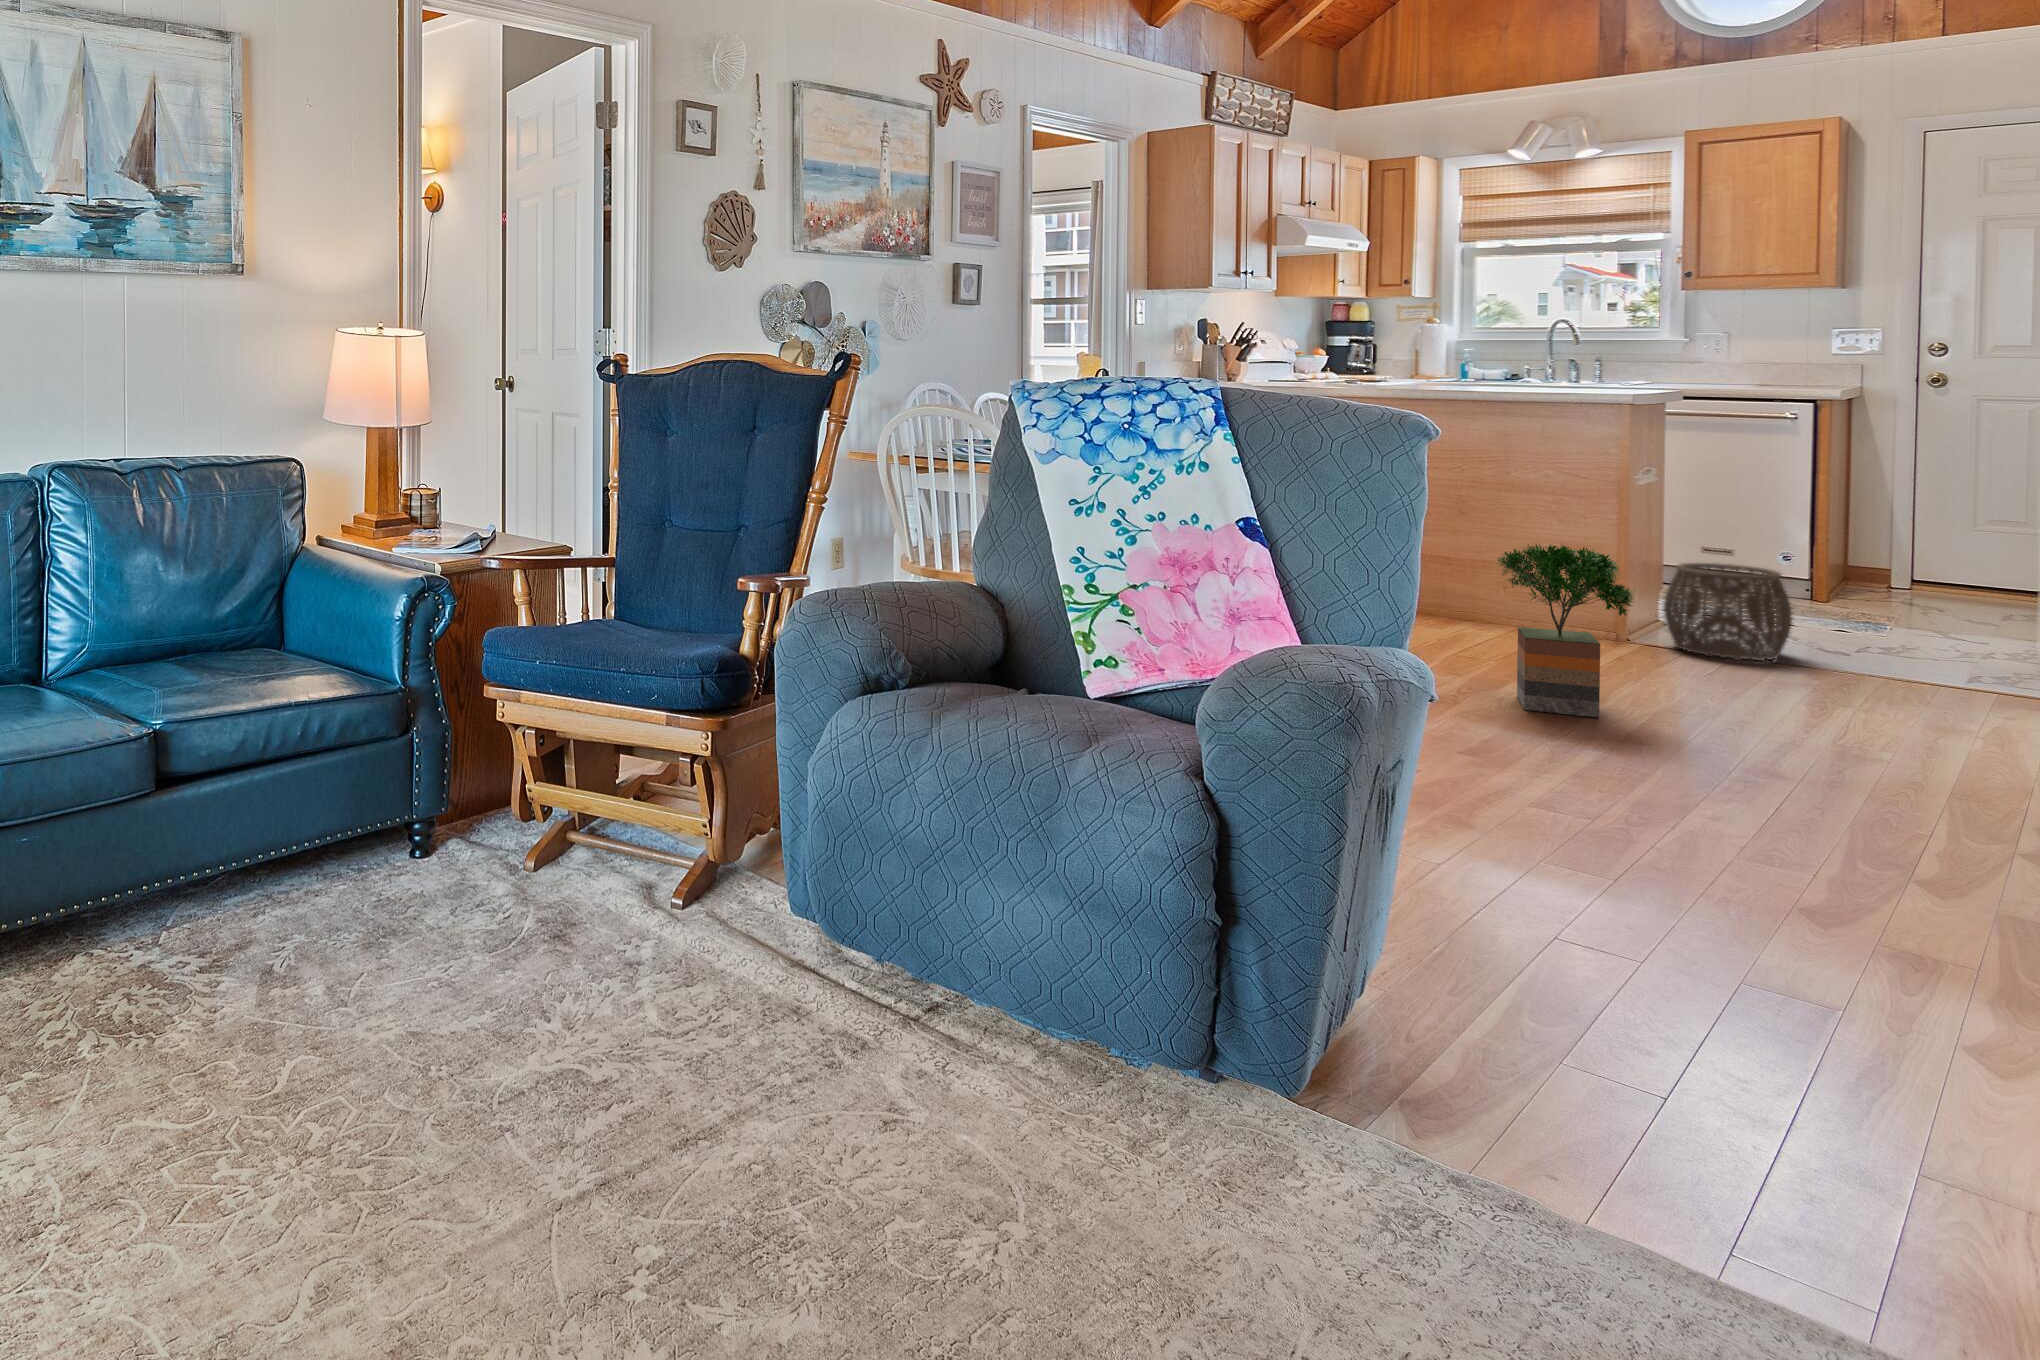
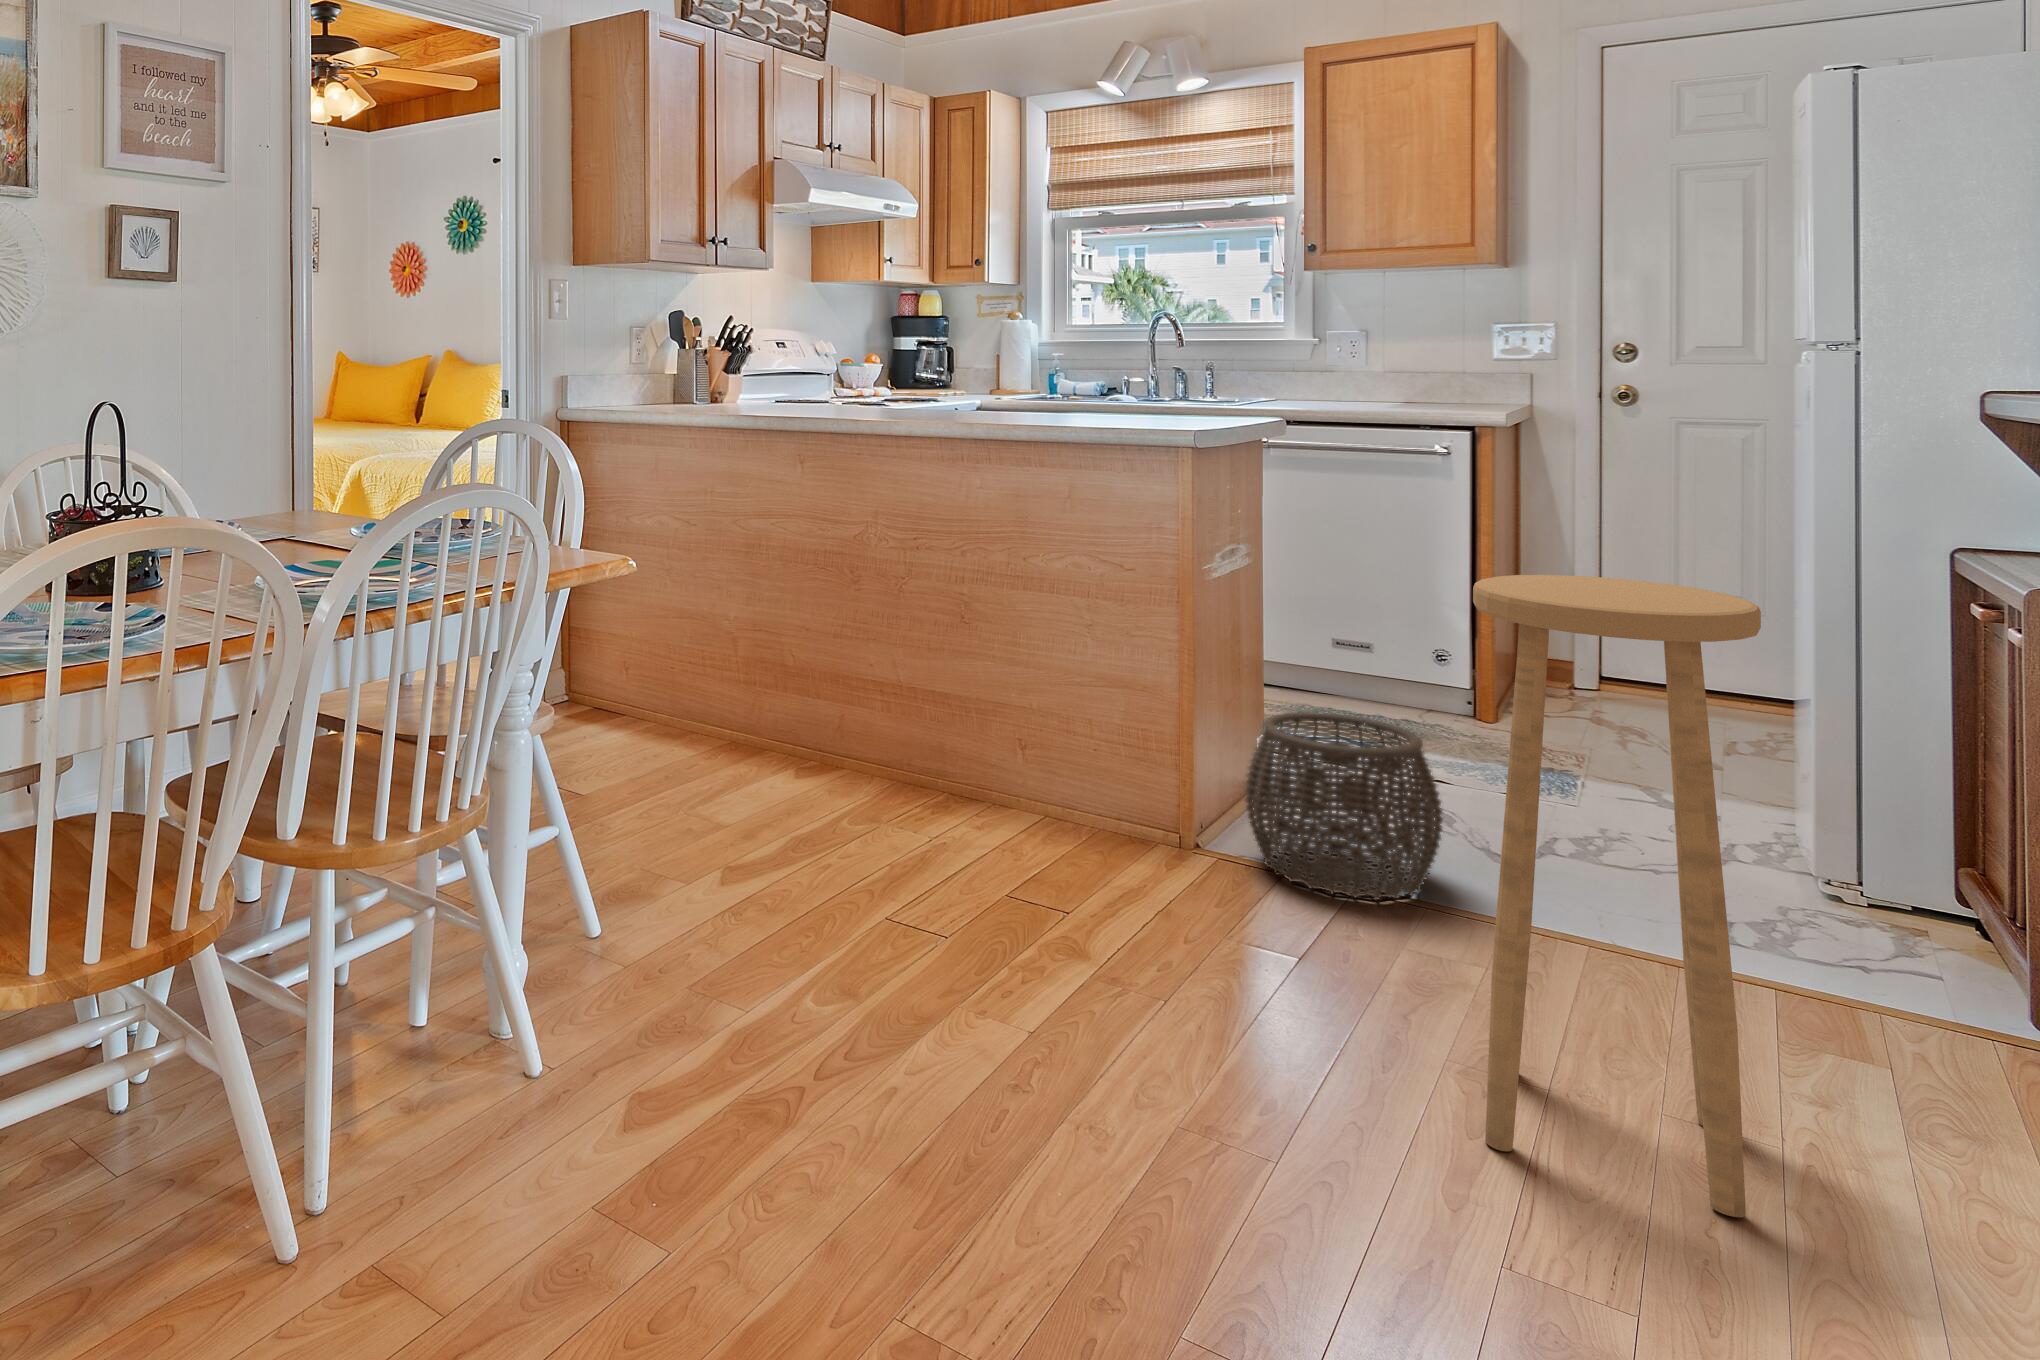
stool: none [1819,461,1971,741] -> present [1473,575,1761,1217]
potted tree: present [1497,544,1634,718] -> none [876,751,1128,1155]

